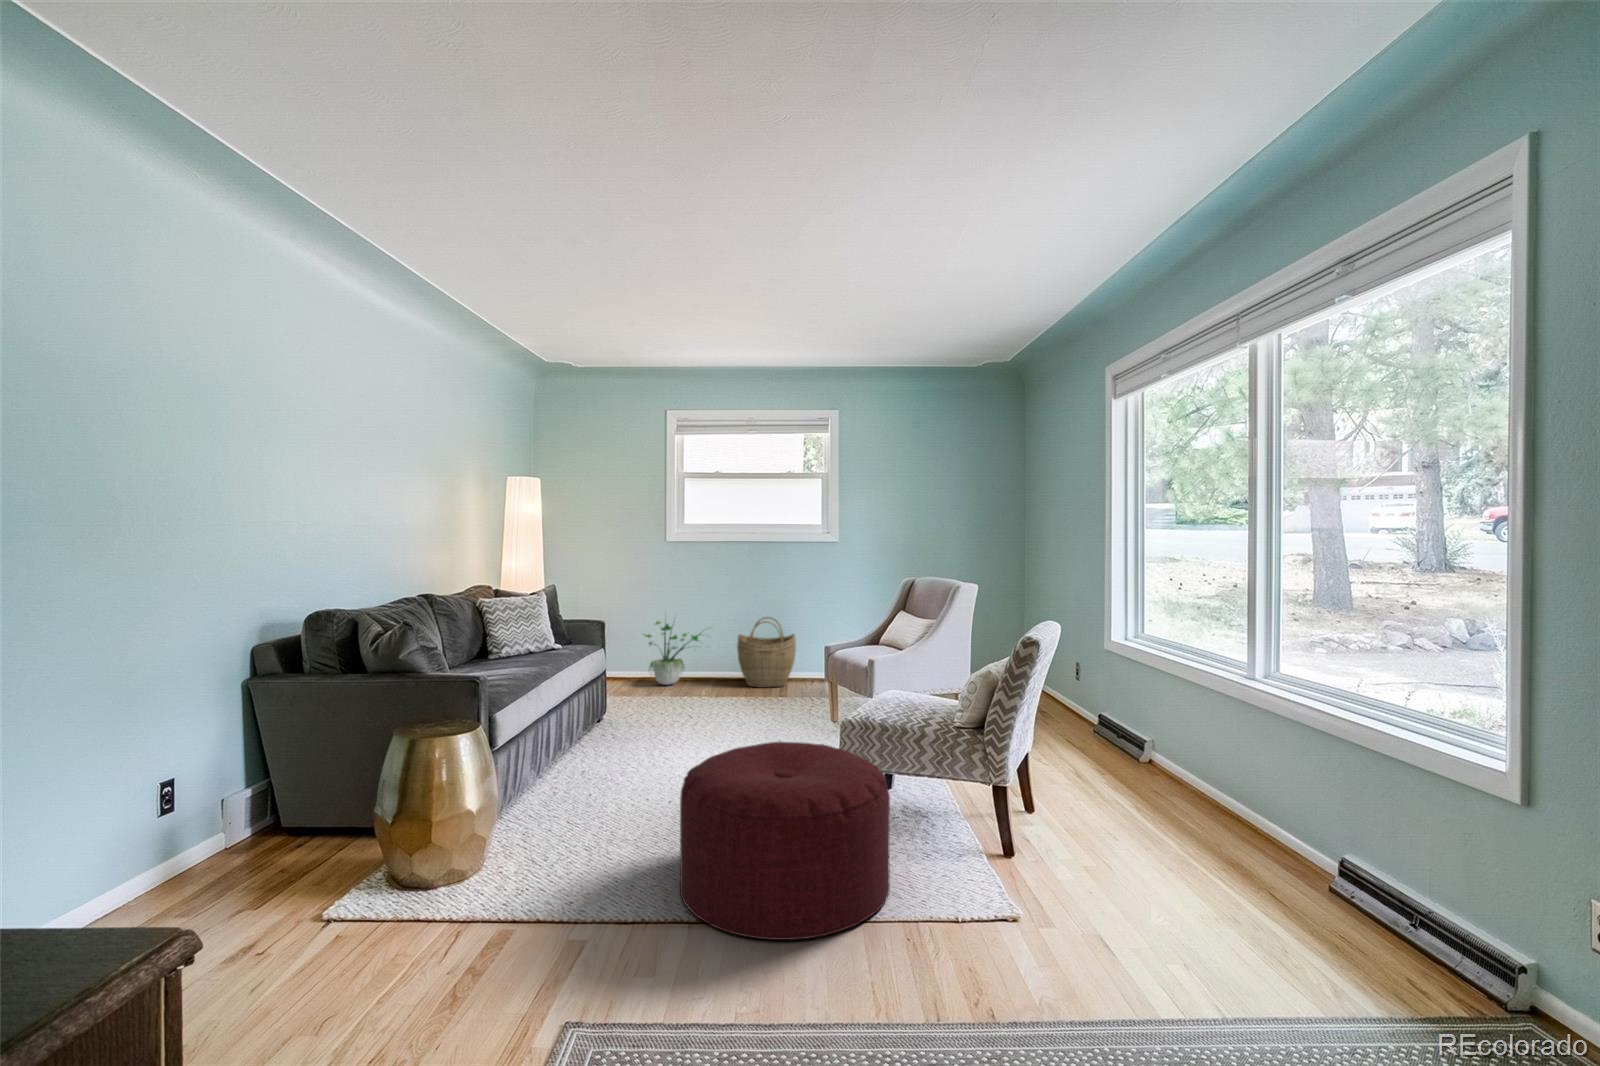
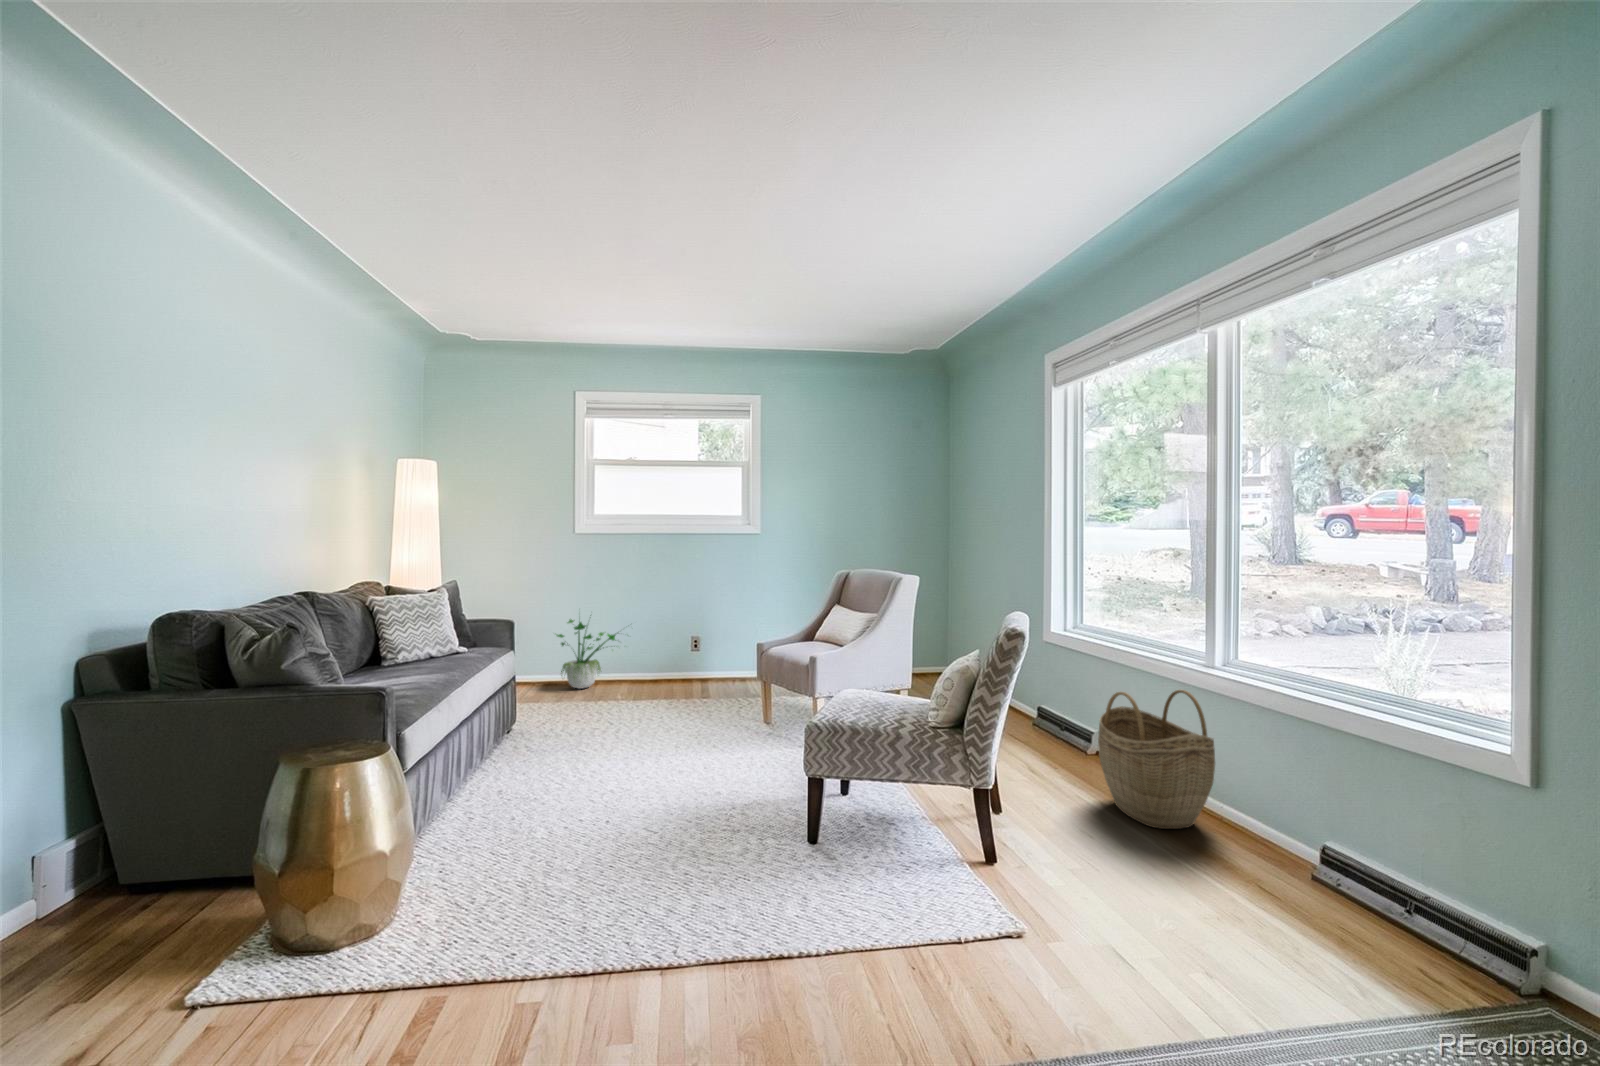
woven basket: present [737,617,796,688] -> present [1098,690,1215,829]
ottoman: present [680,742,890,940] -> none [643,751,880,981]

